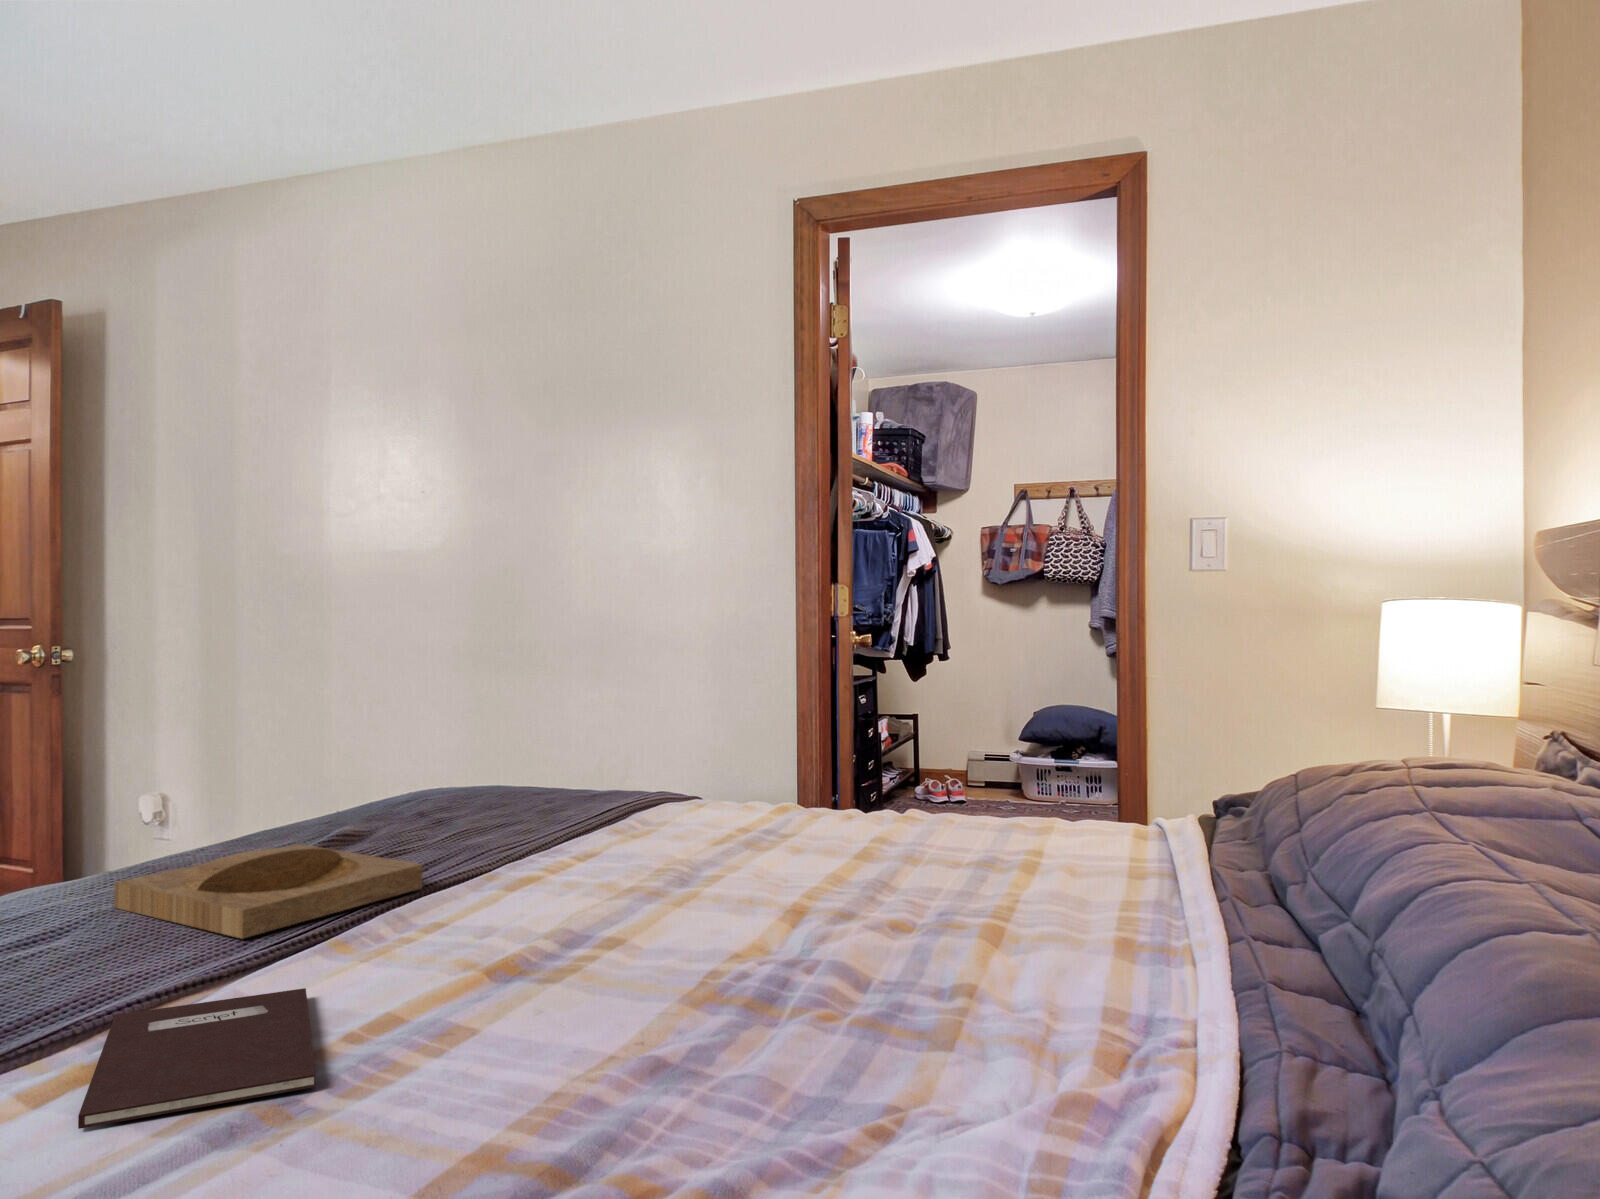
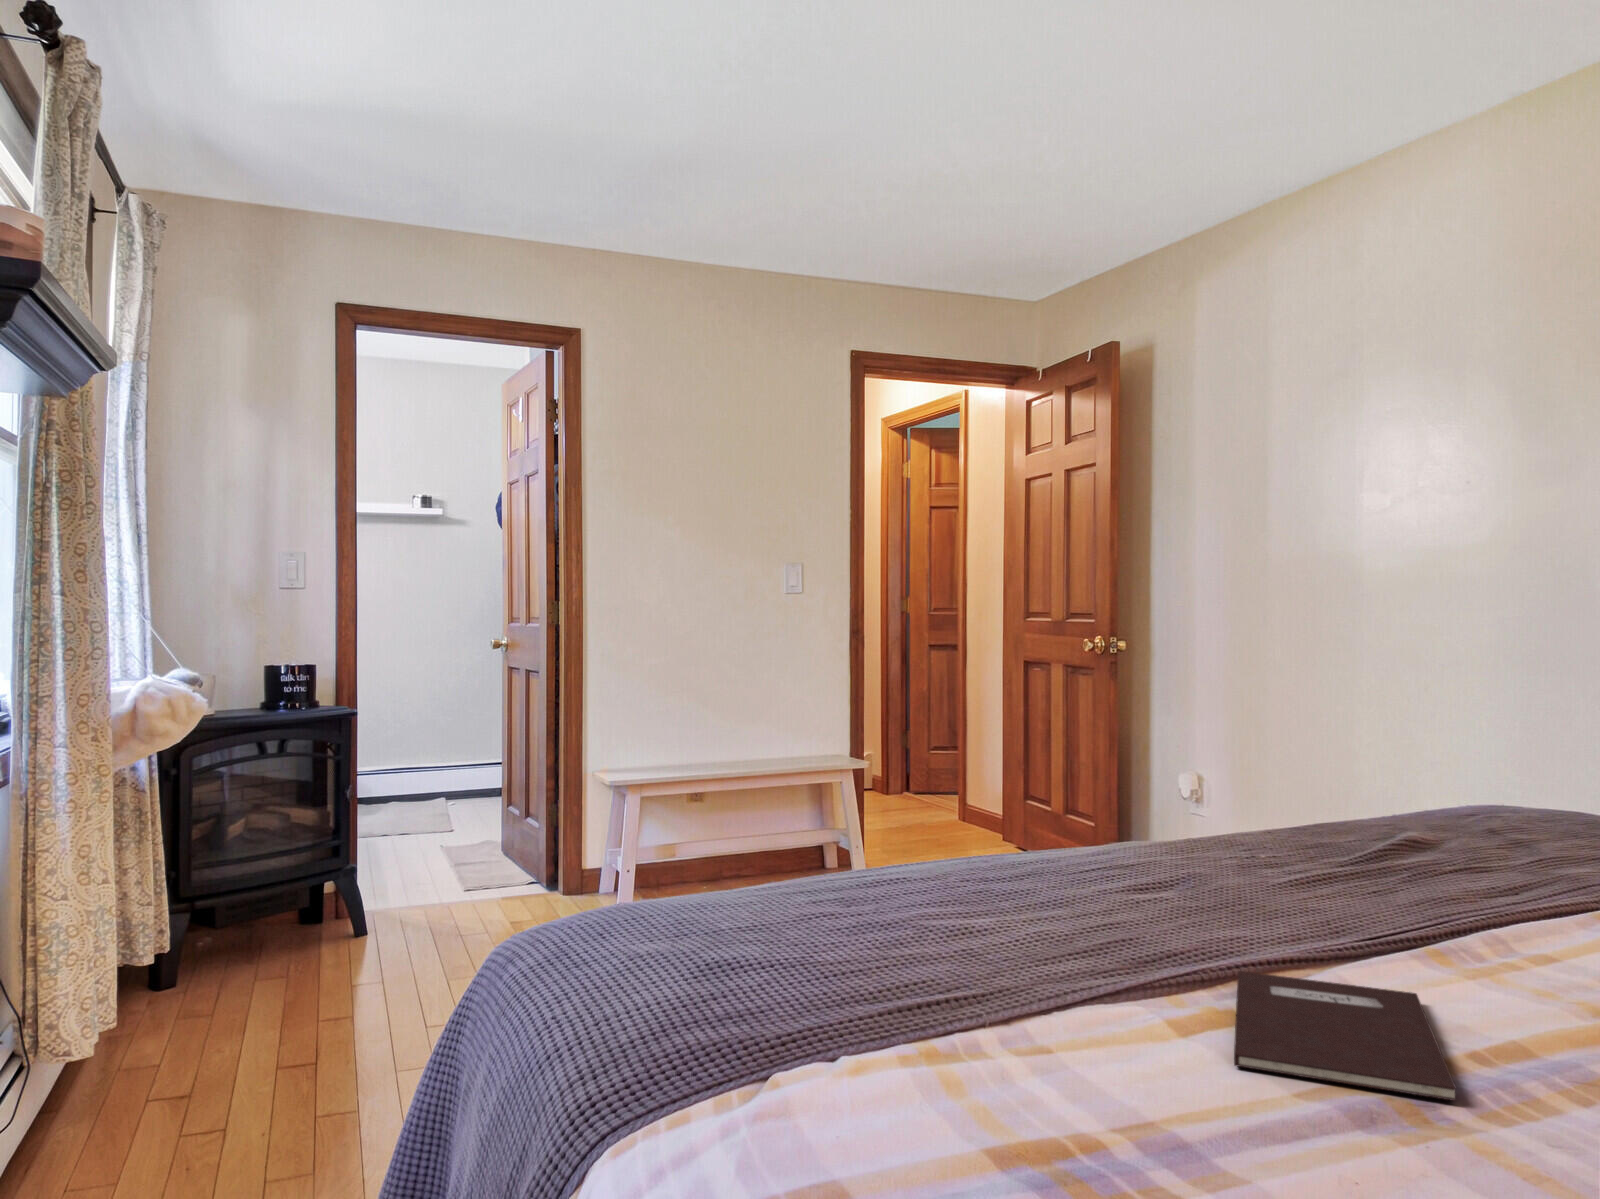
tray: present [114,844,423,938] -> none [1207,842,1521,926]

